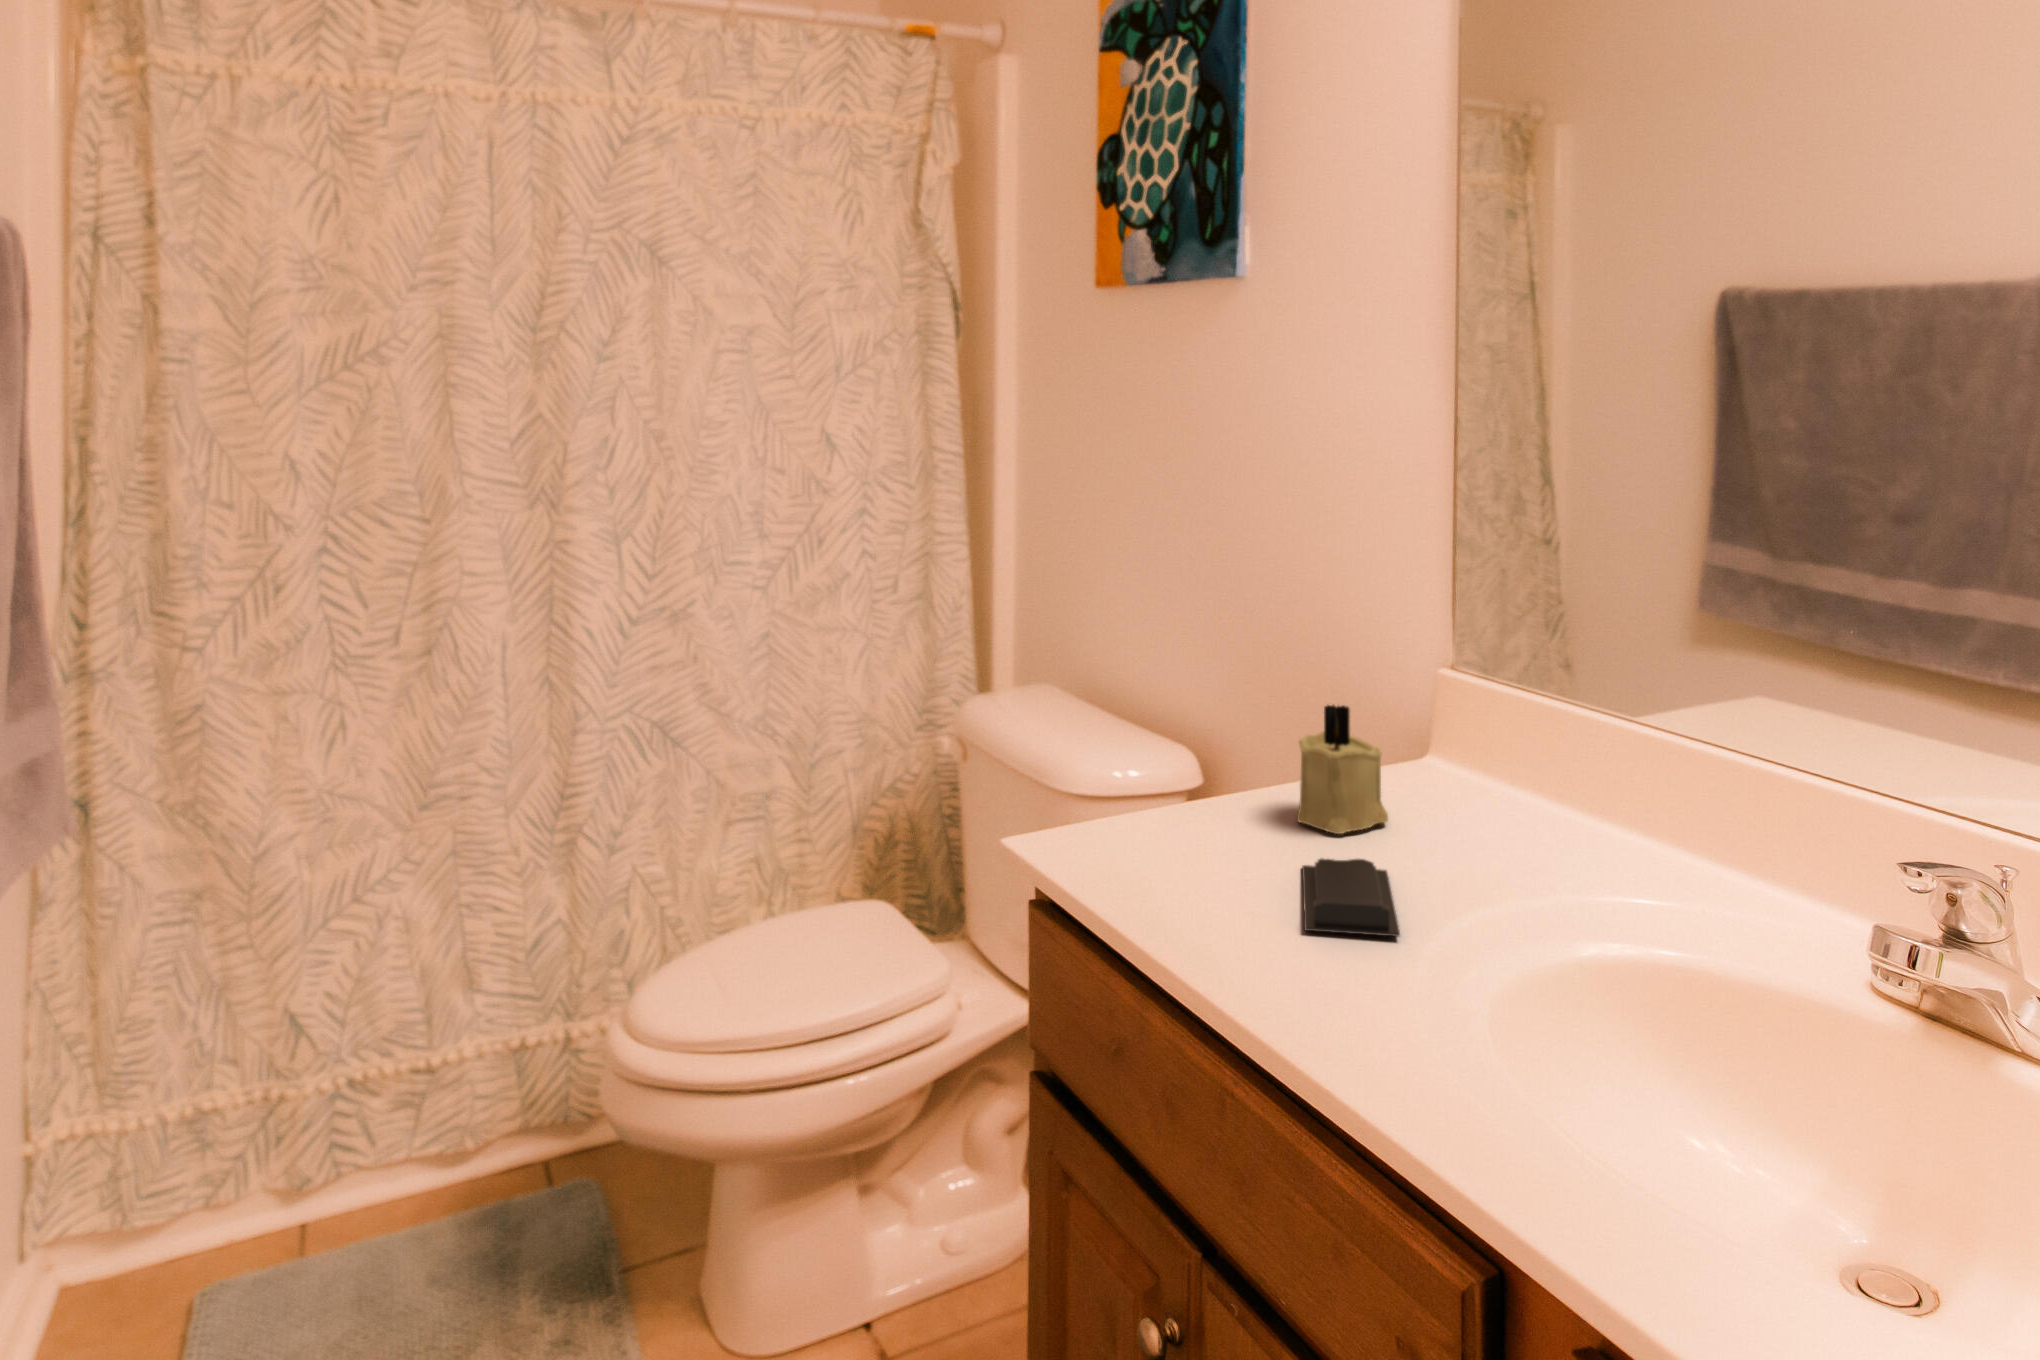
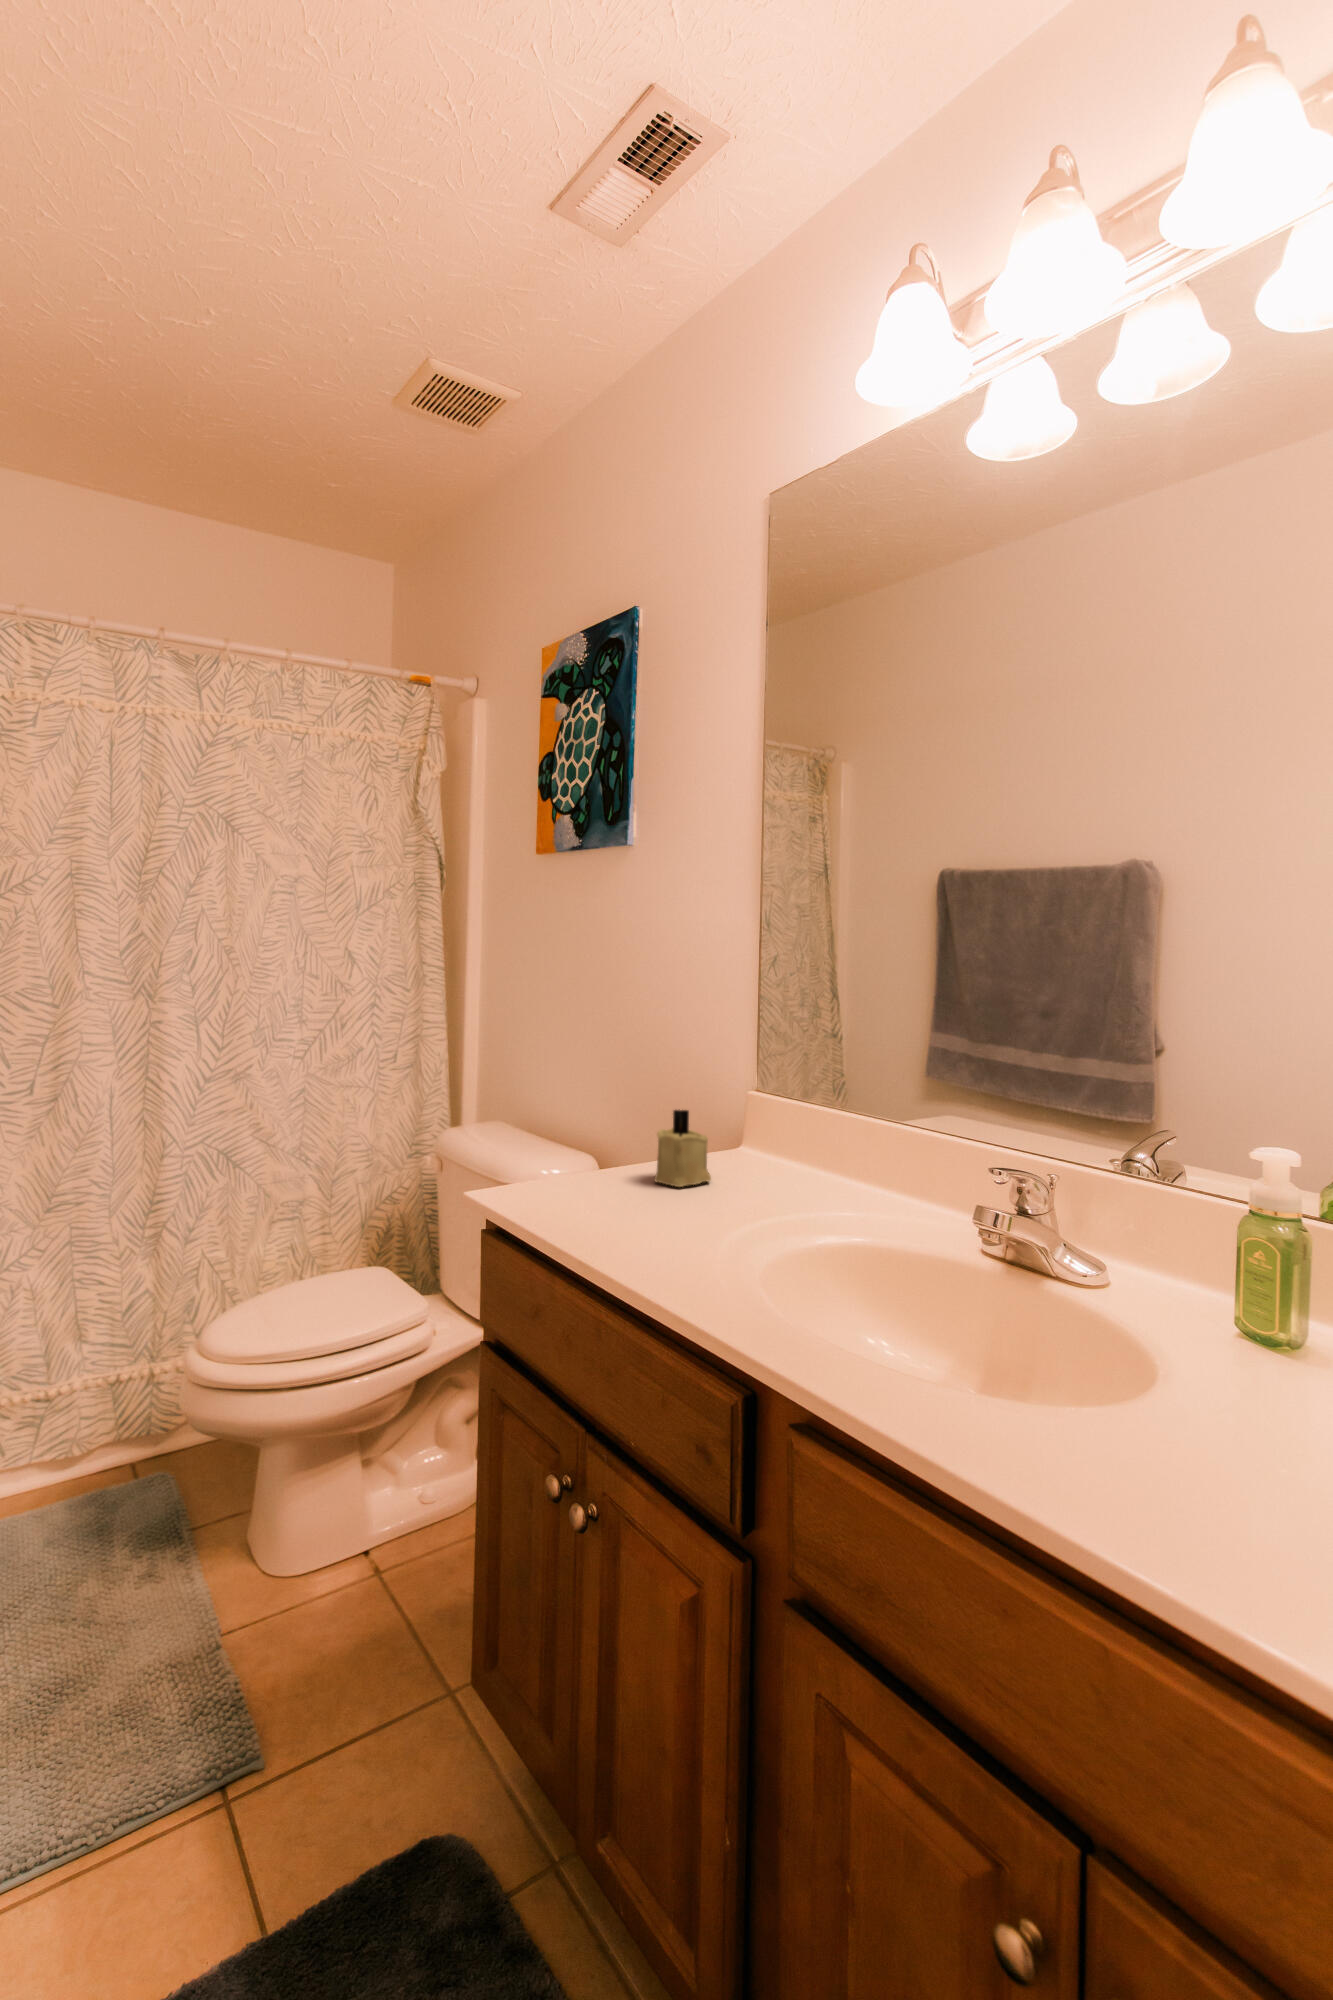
soap bar: present [1302,858,1400,936] -> none [653,1195,710,1231]

